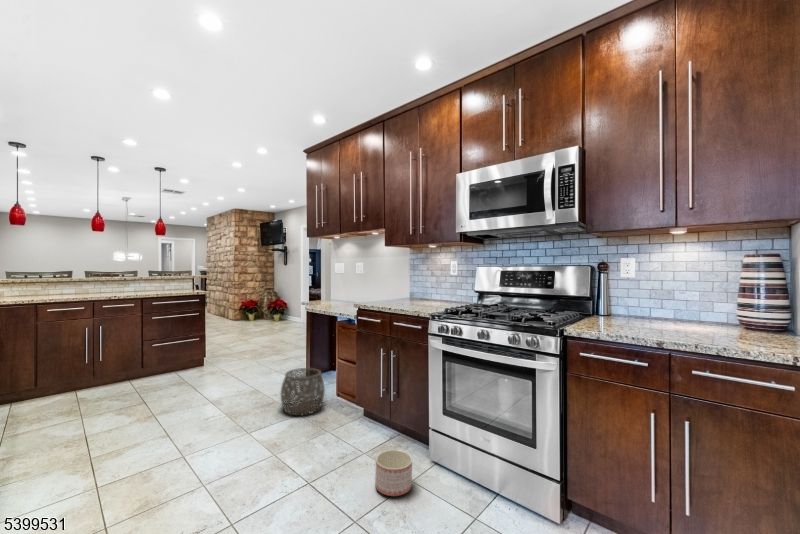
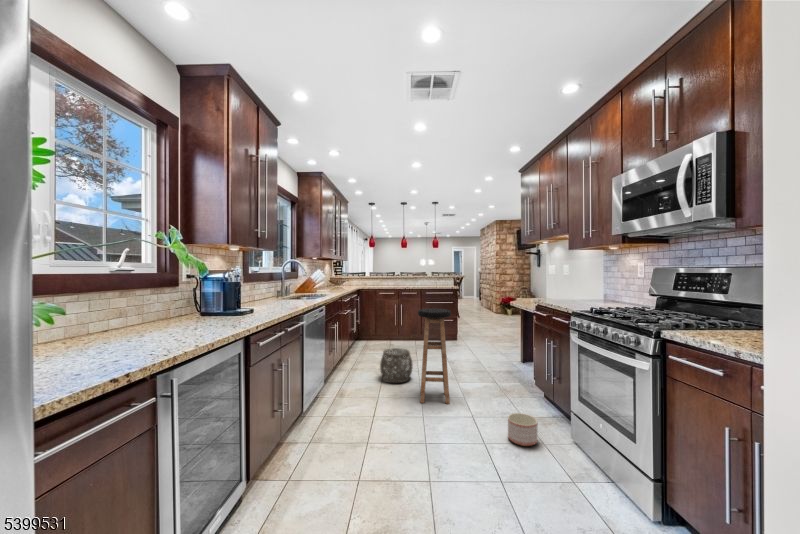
bar stool: none [202,323,265,488] -> present [418,308,451,404]
woven basket: present [281,368,325,415] -> present [380,348,413,383]

